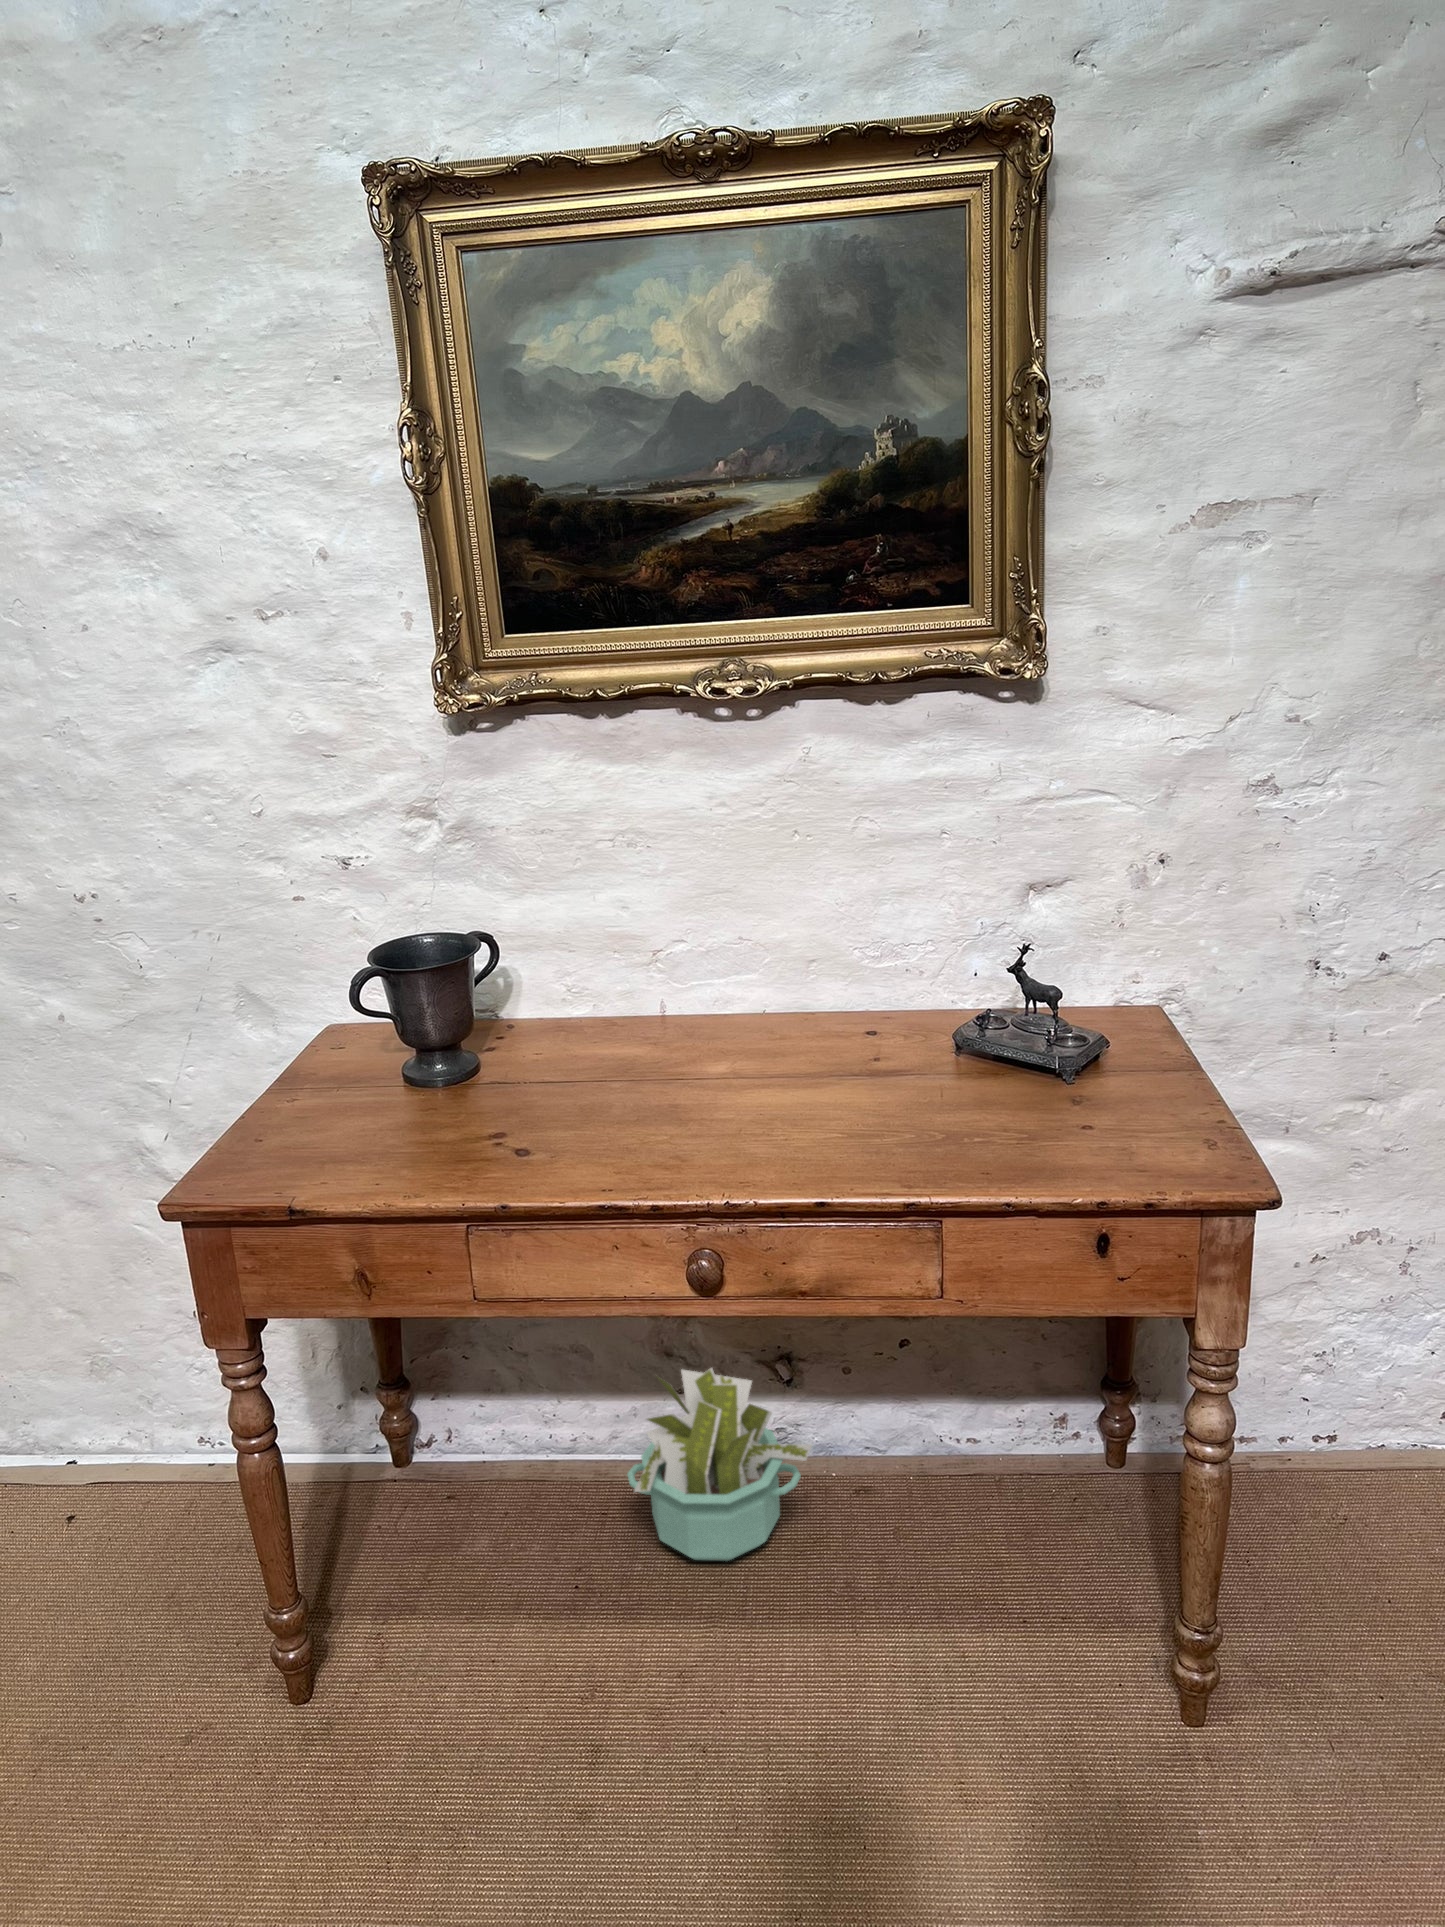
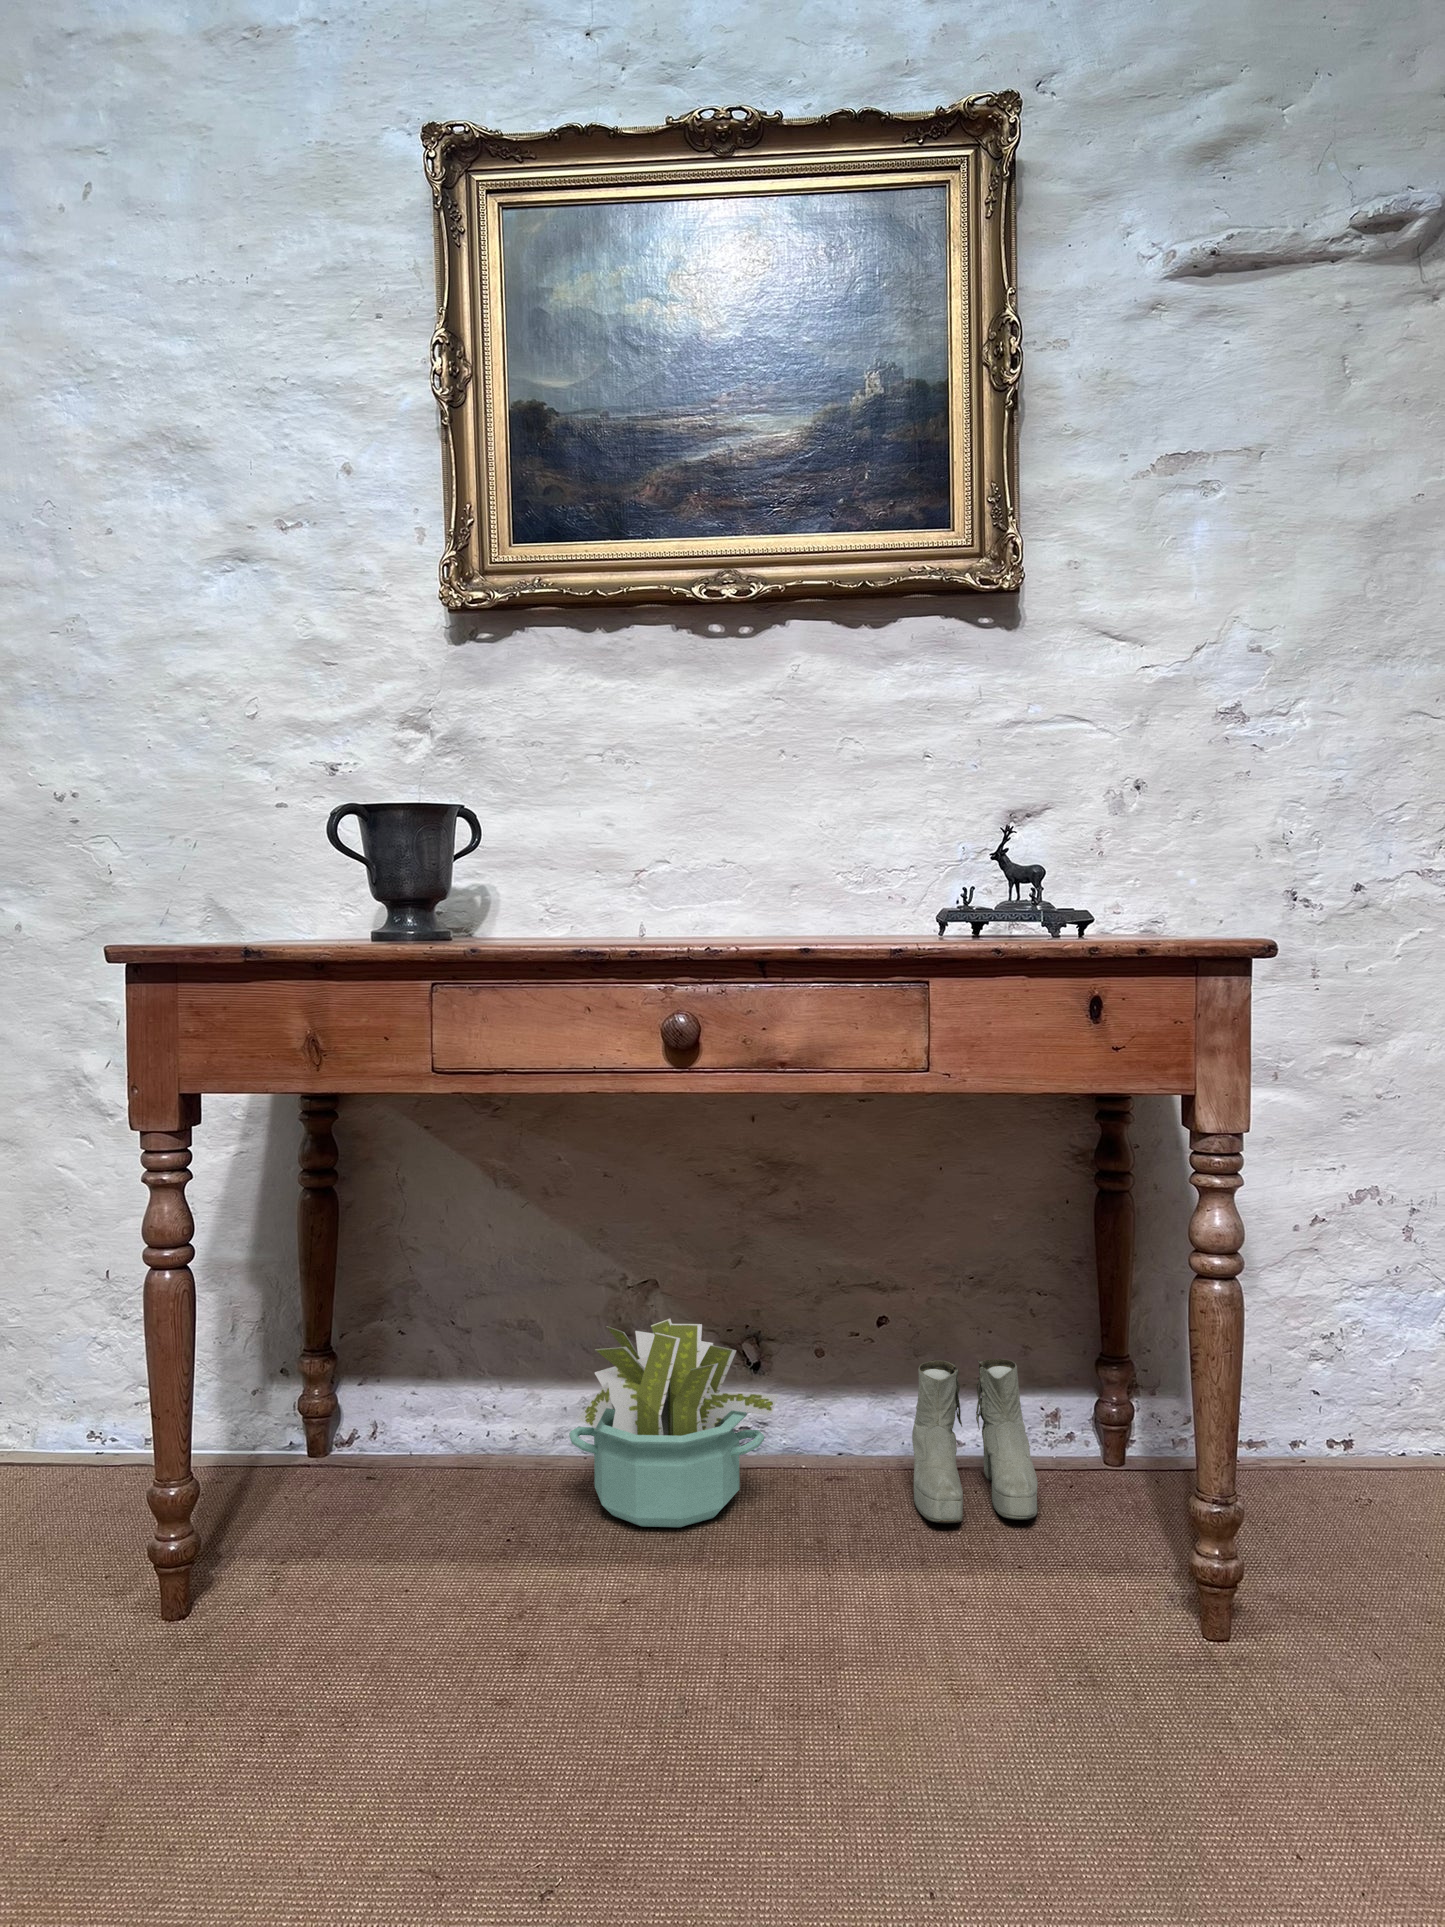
boots: none [935,1393,1045,1556] -> present [912,1359,1038,1523]

